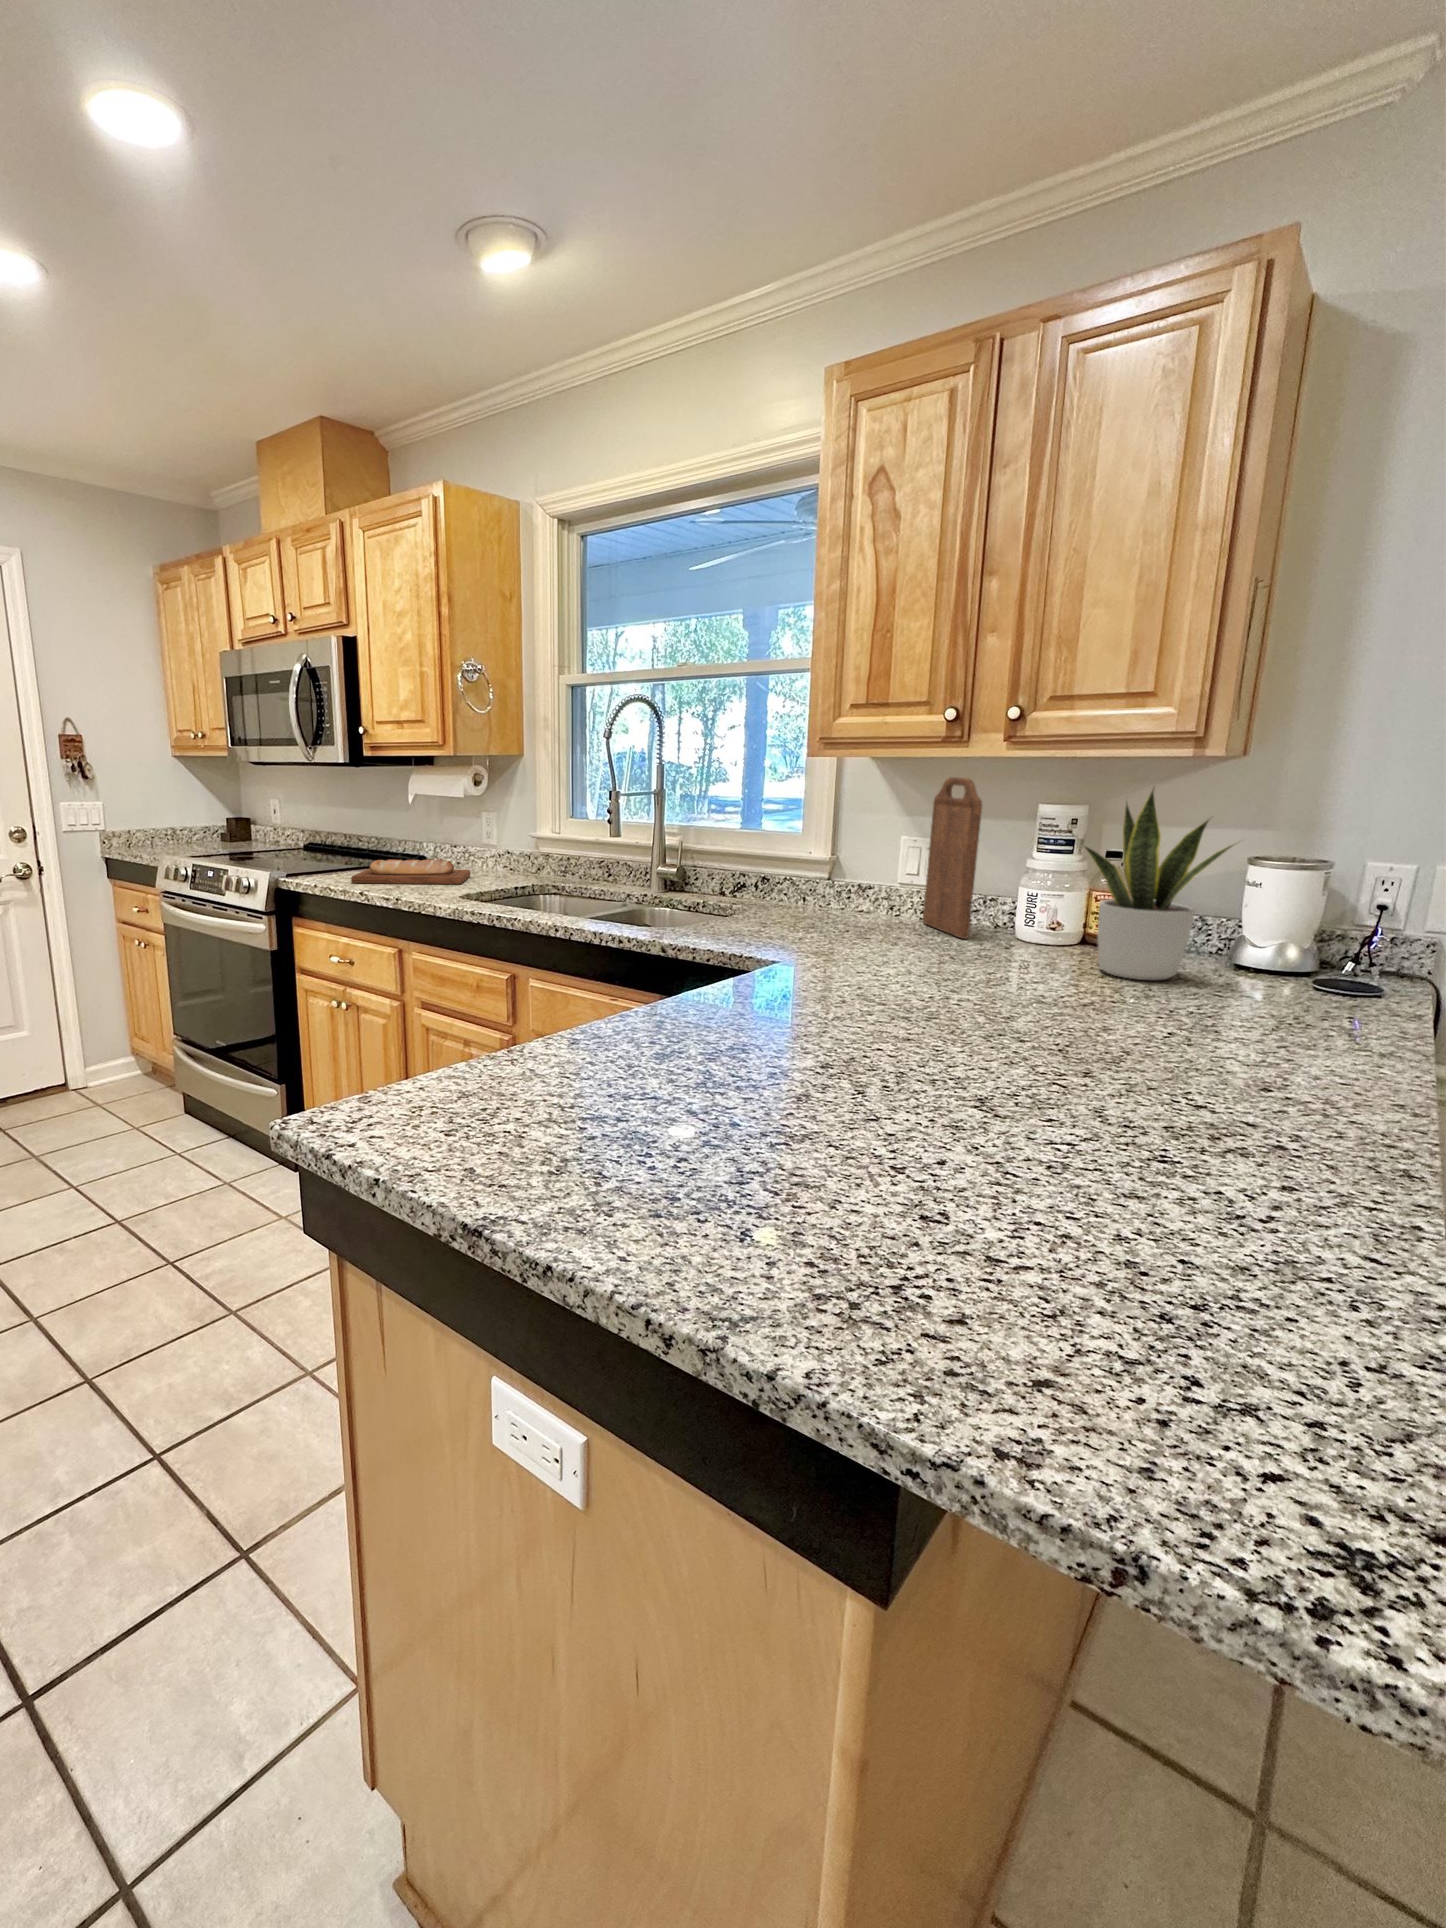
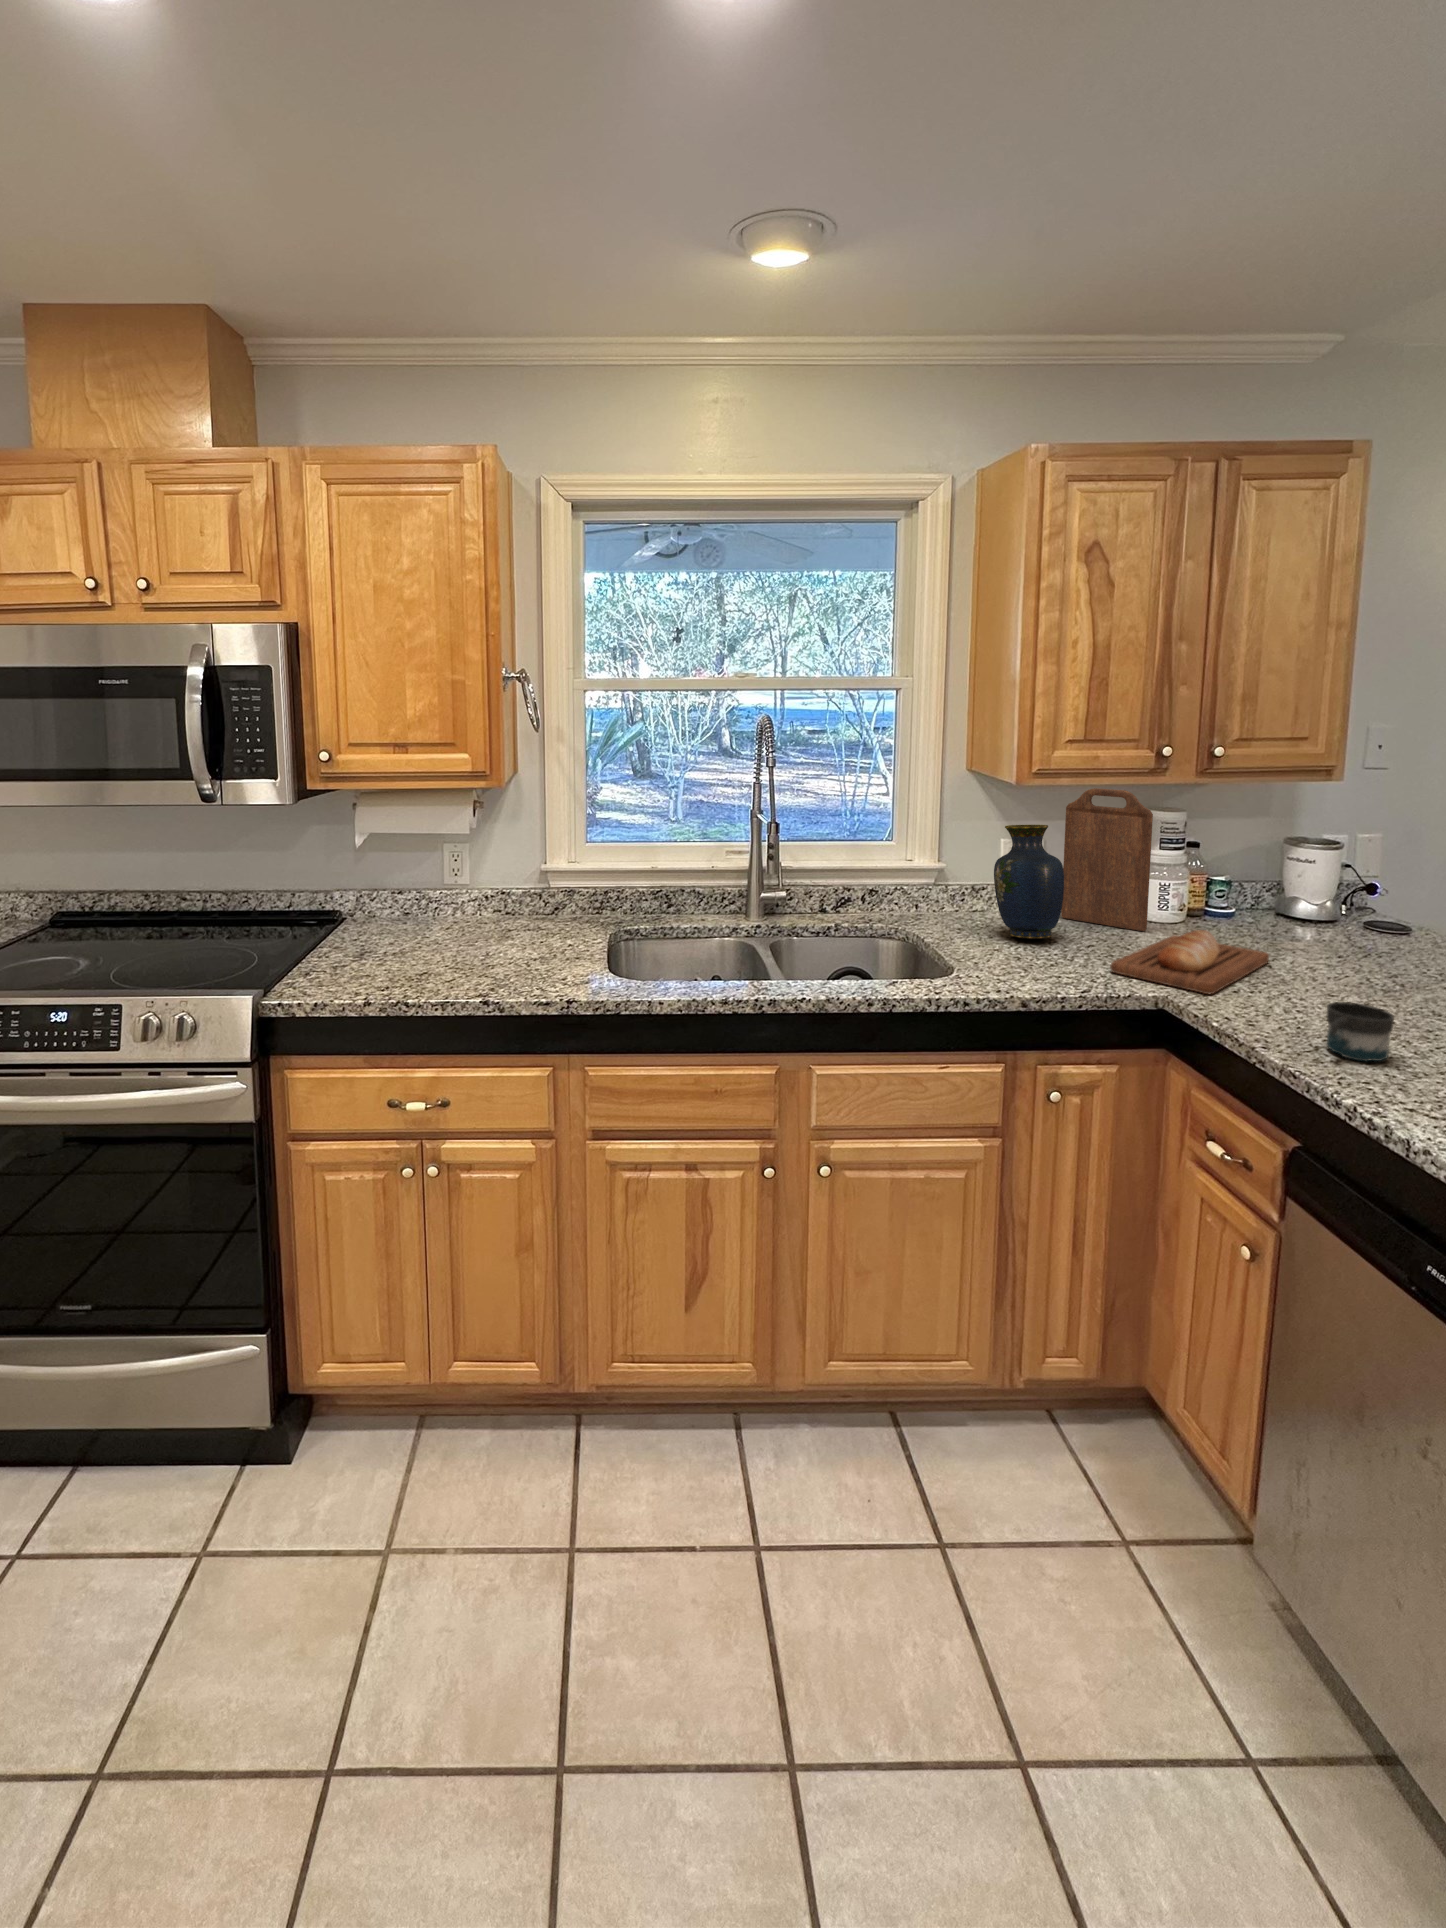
potted plant: present [1082,789,1233,980] -> none [1276,799,1397,951]
vase: none [794,807,863,925] -> present [994,825,1064,939]
bread loaf: present [351,859,470,884] -> present [1110,930,1269,994]
mug: none [710,951,787,1006] -> present [1327,1002,1394,1061]

